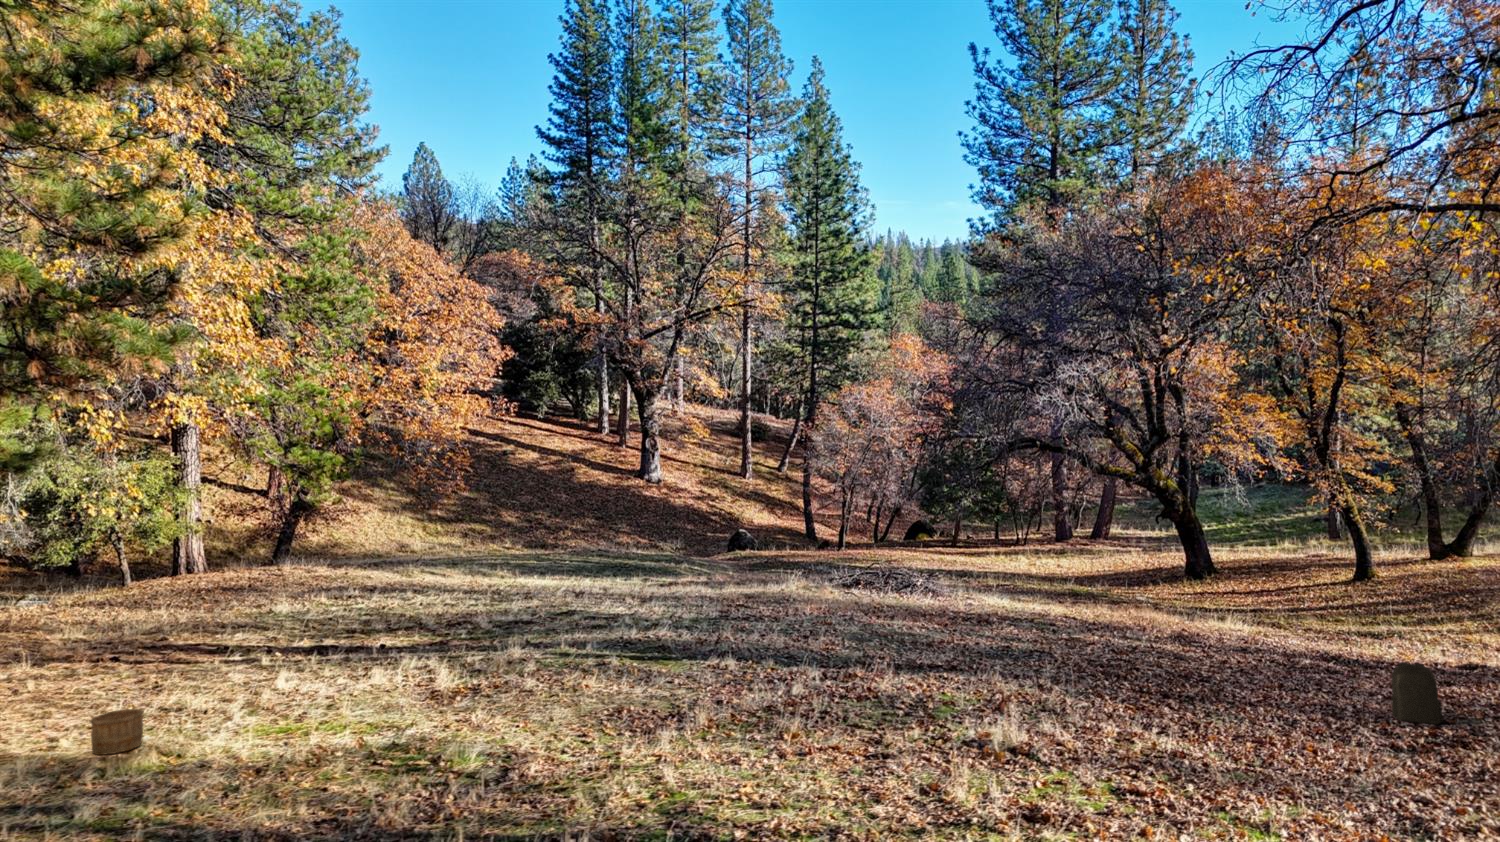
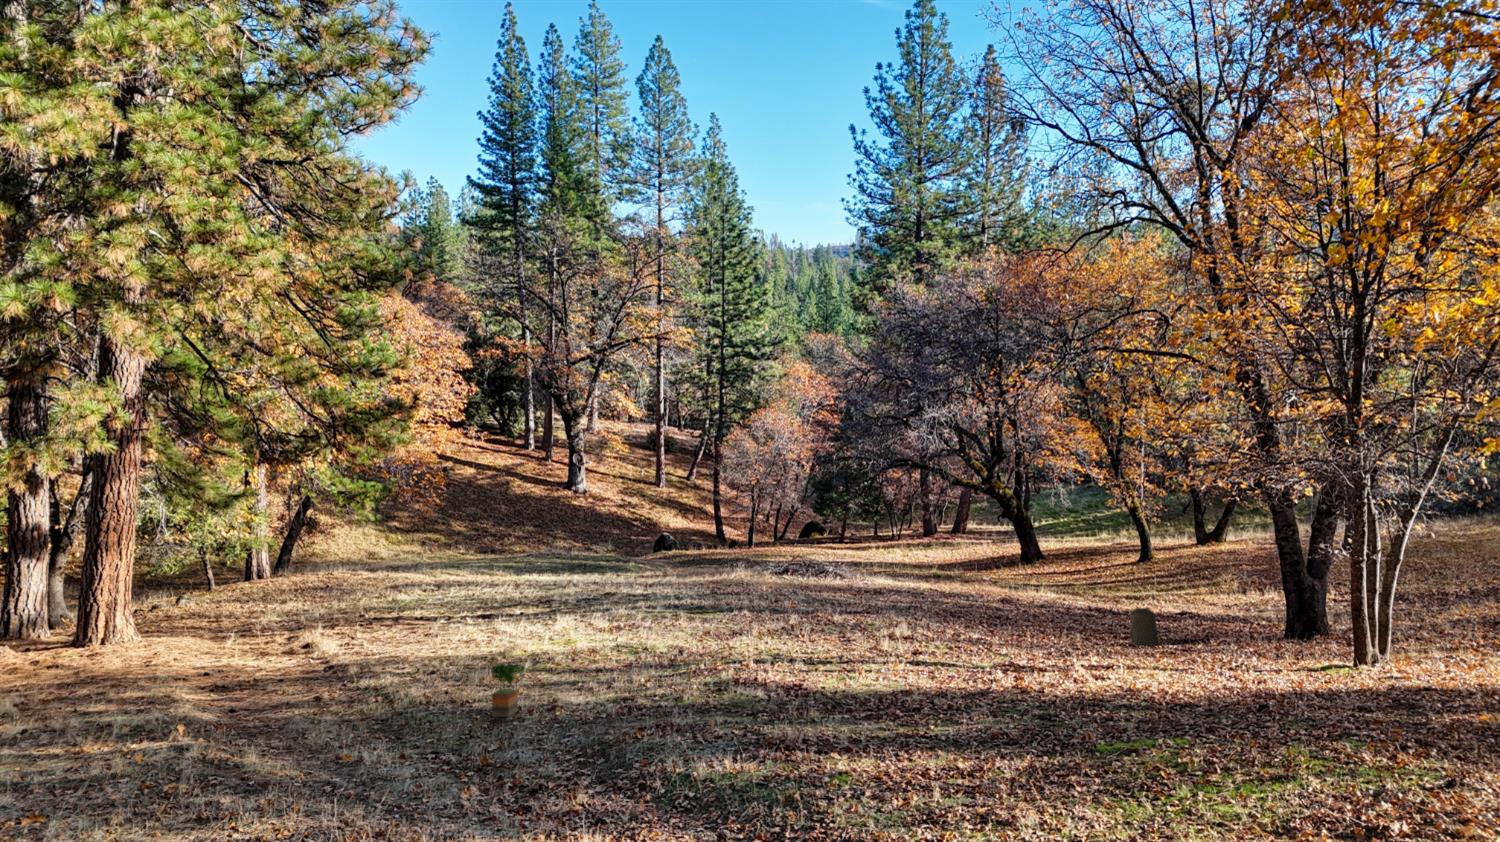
wooden bucket: present [90,709,144,755] -> none [249,670,285,703]
potted tree: none [372,723,428,810] -> present [491,663,522,717]

